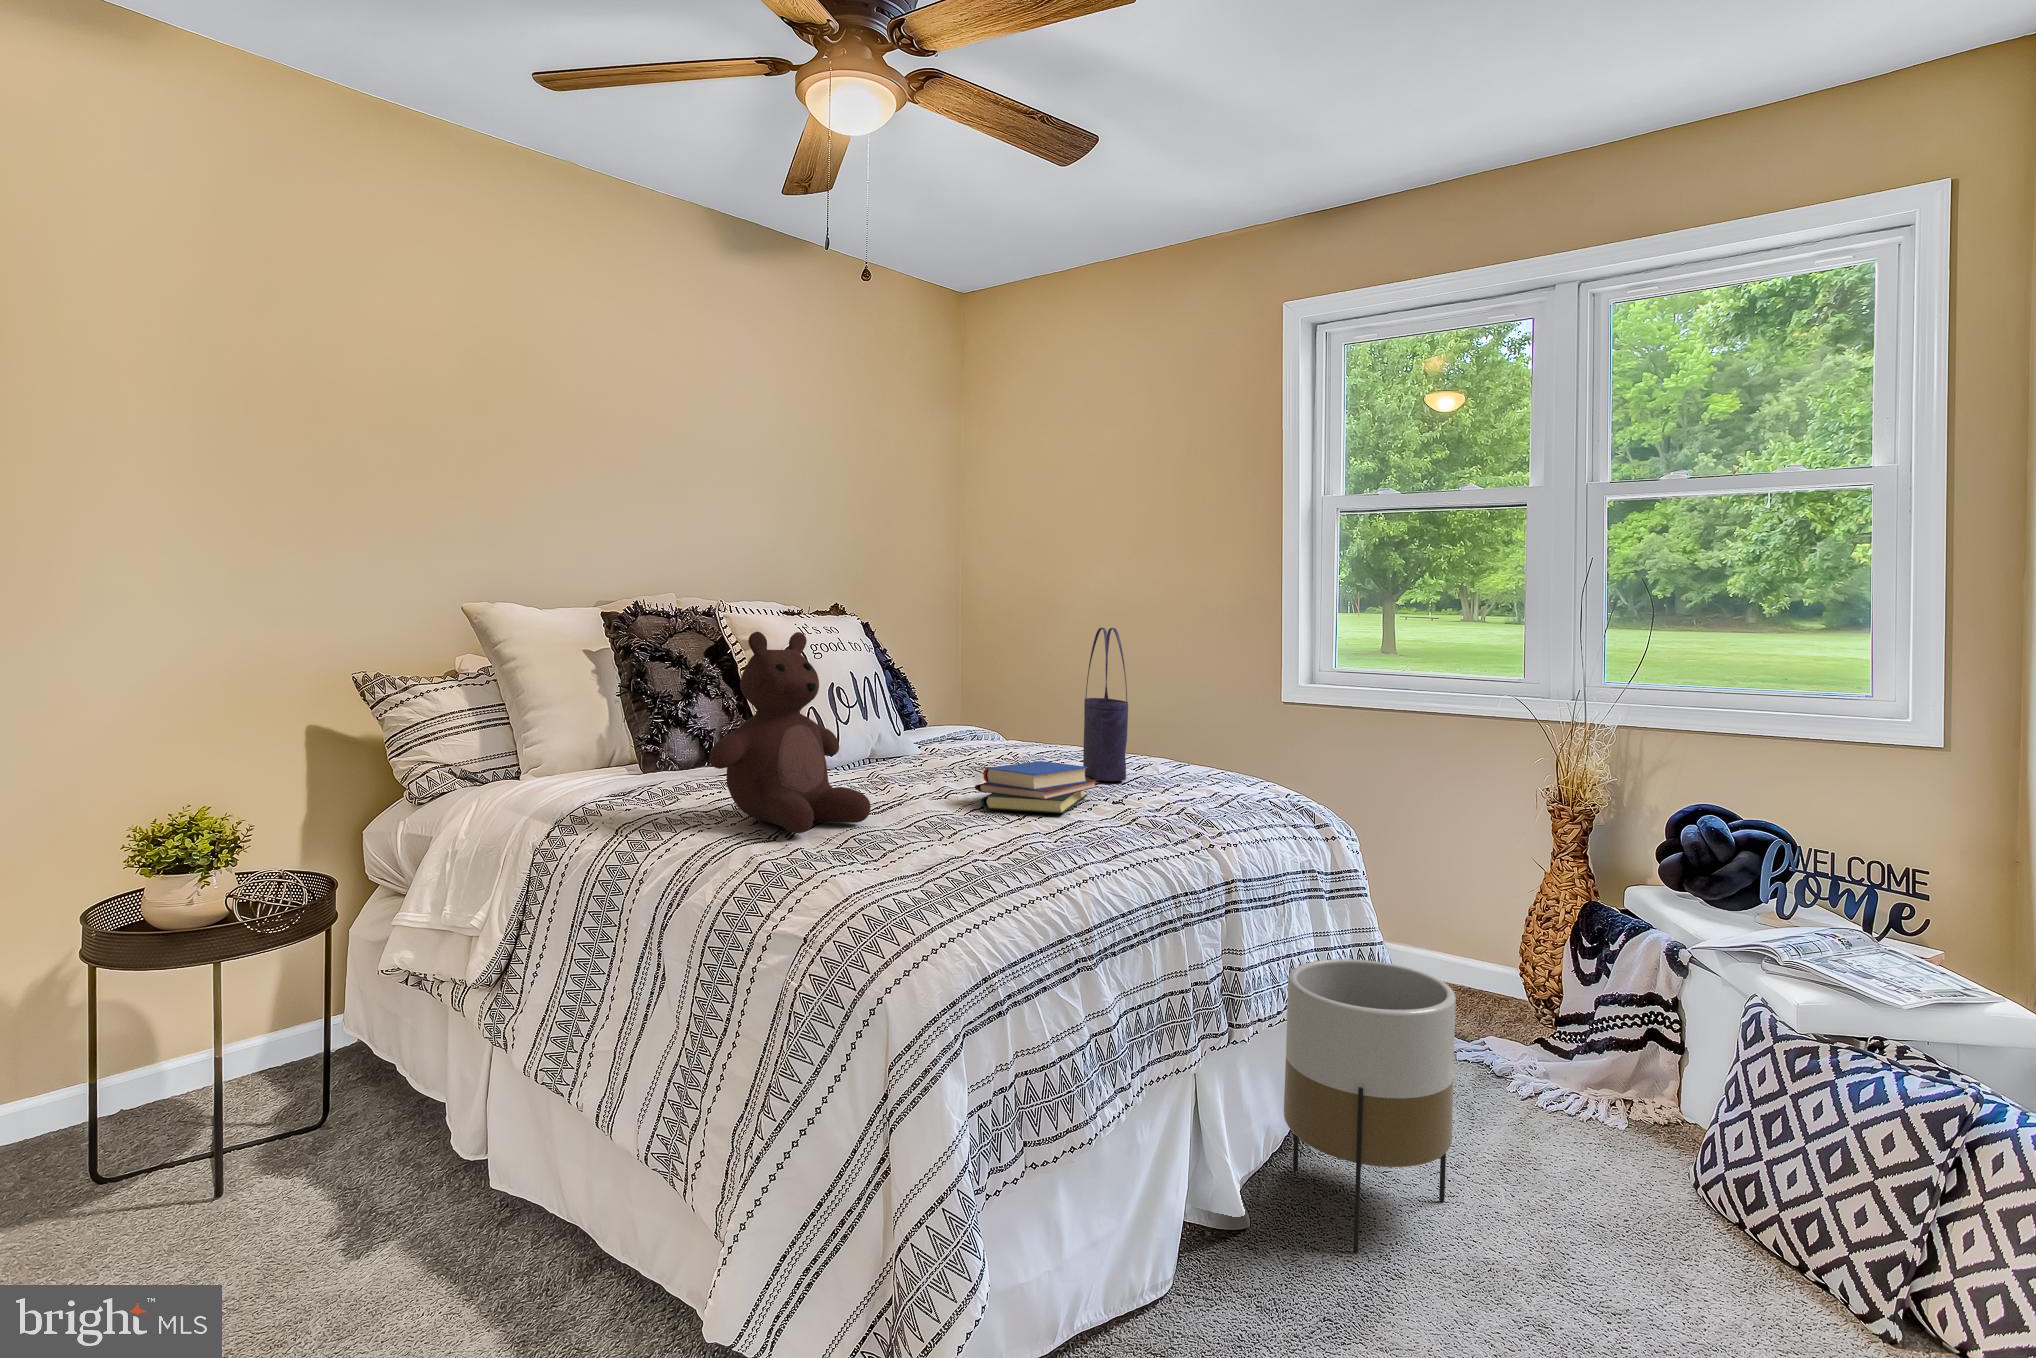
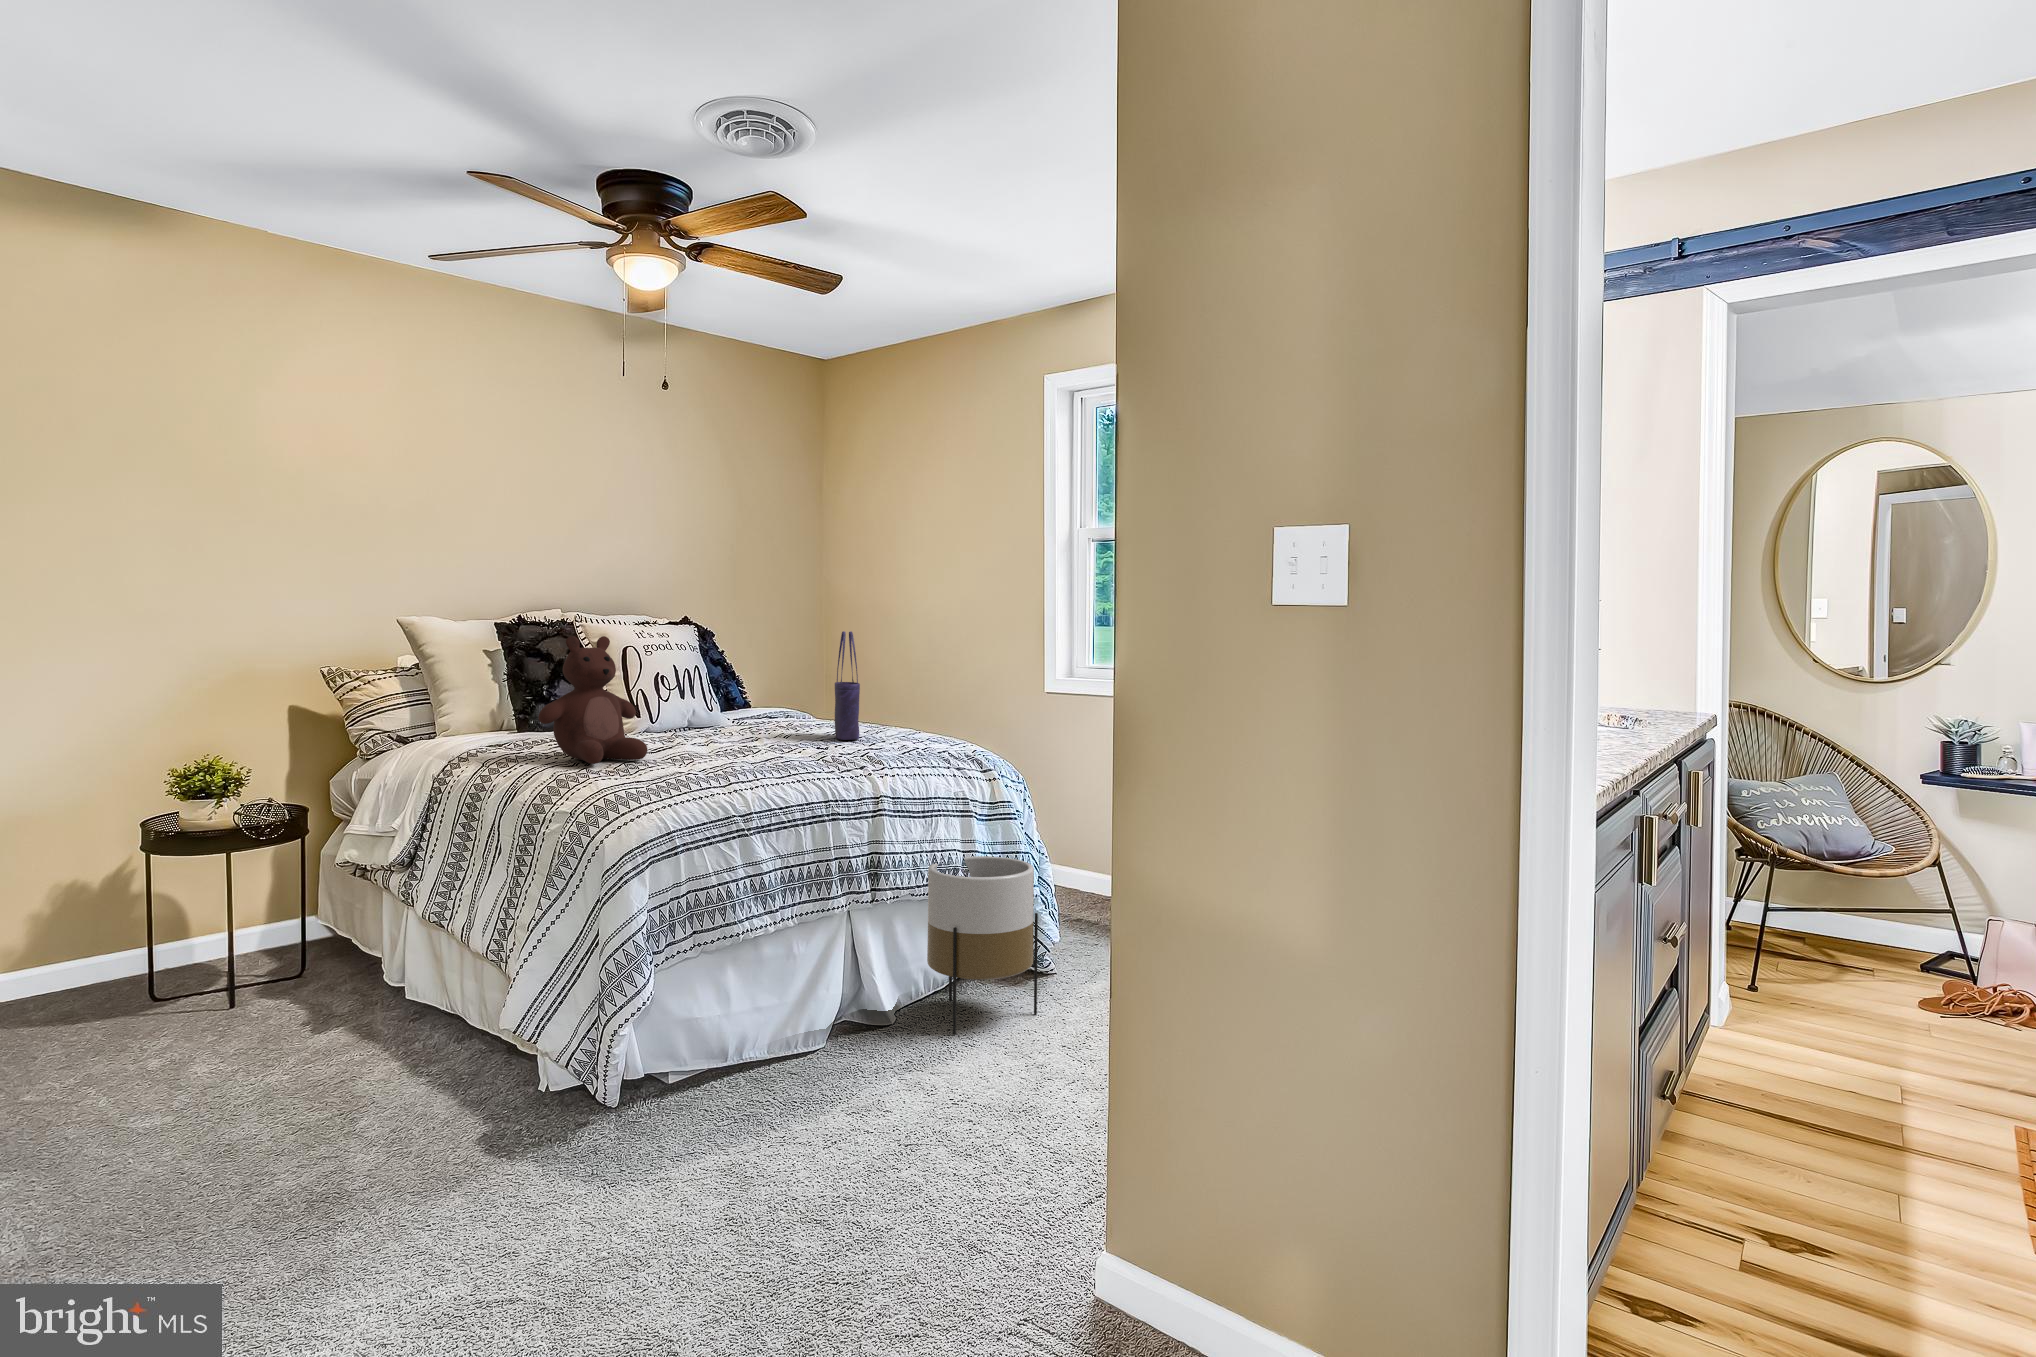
book: present [975,761,1098,814] -> none [731,724,822,756]

